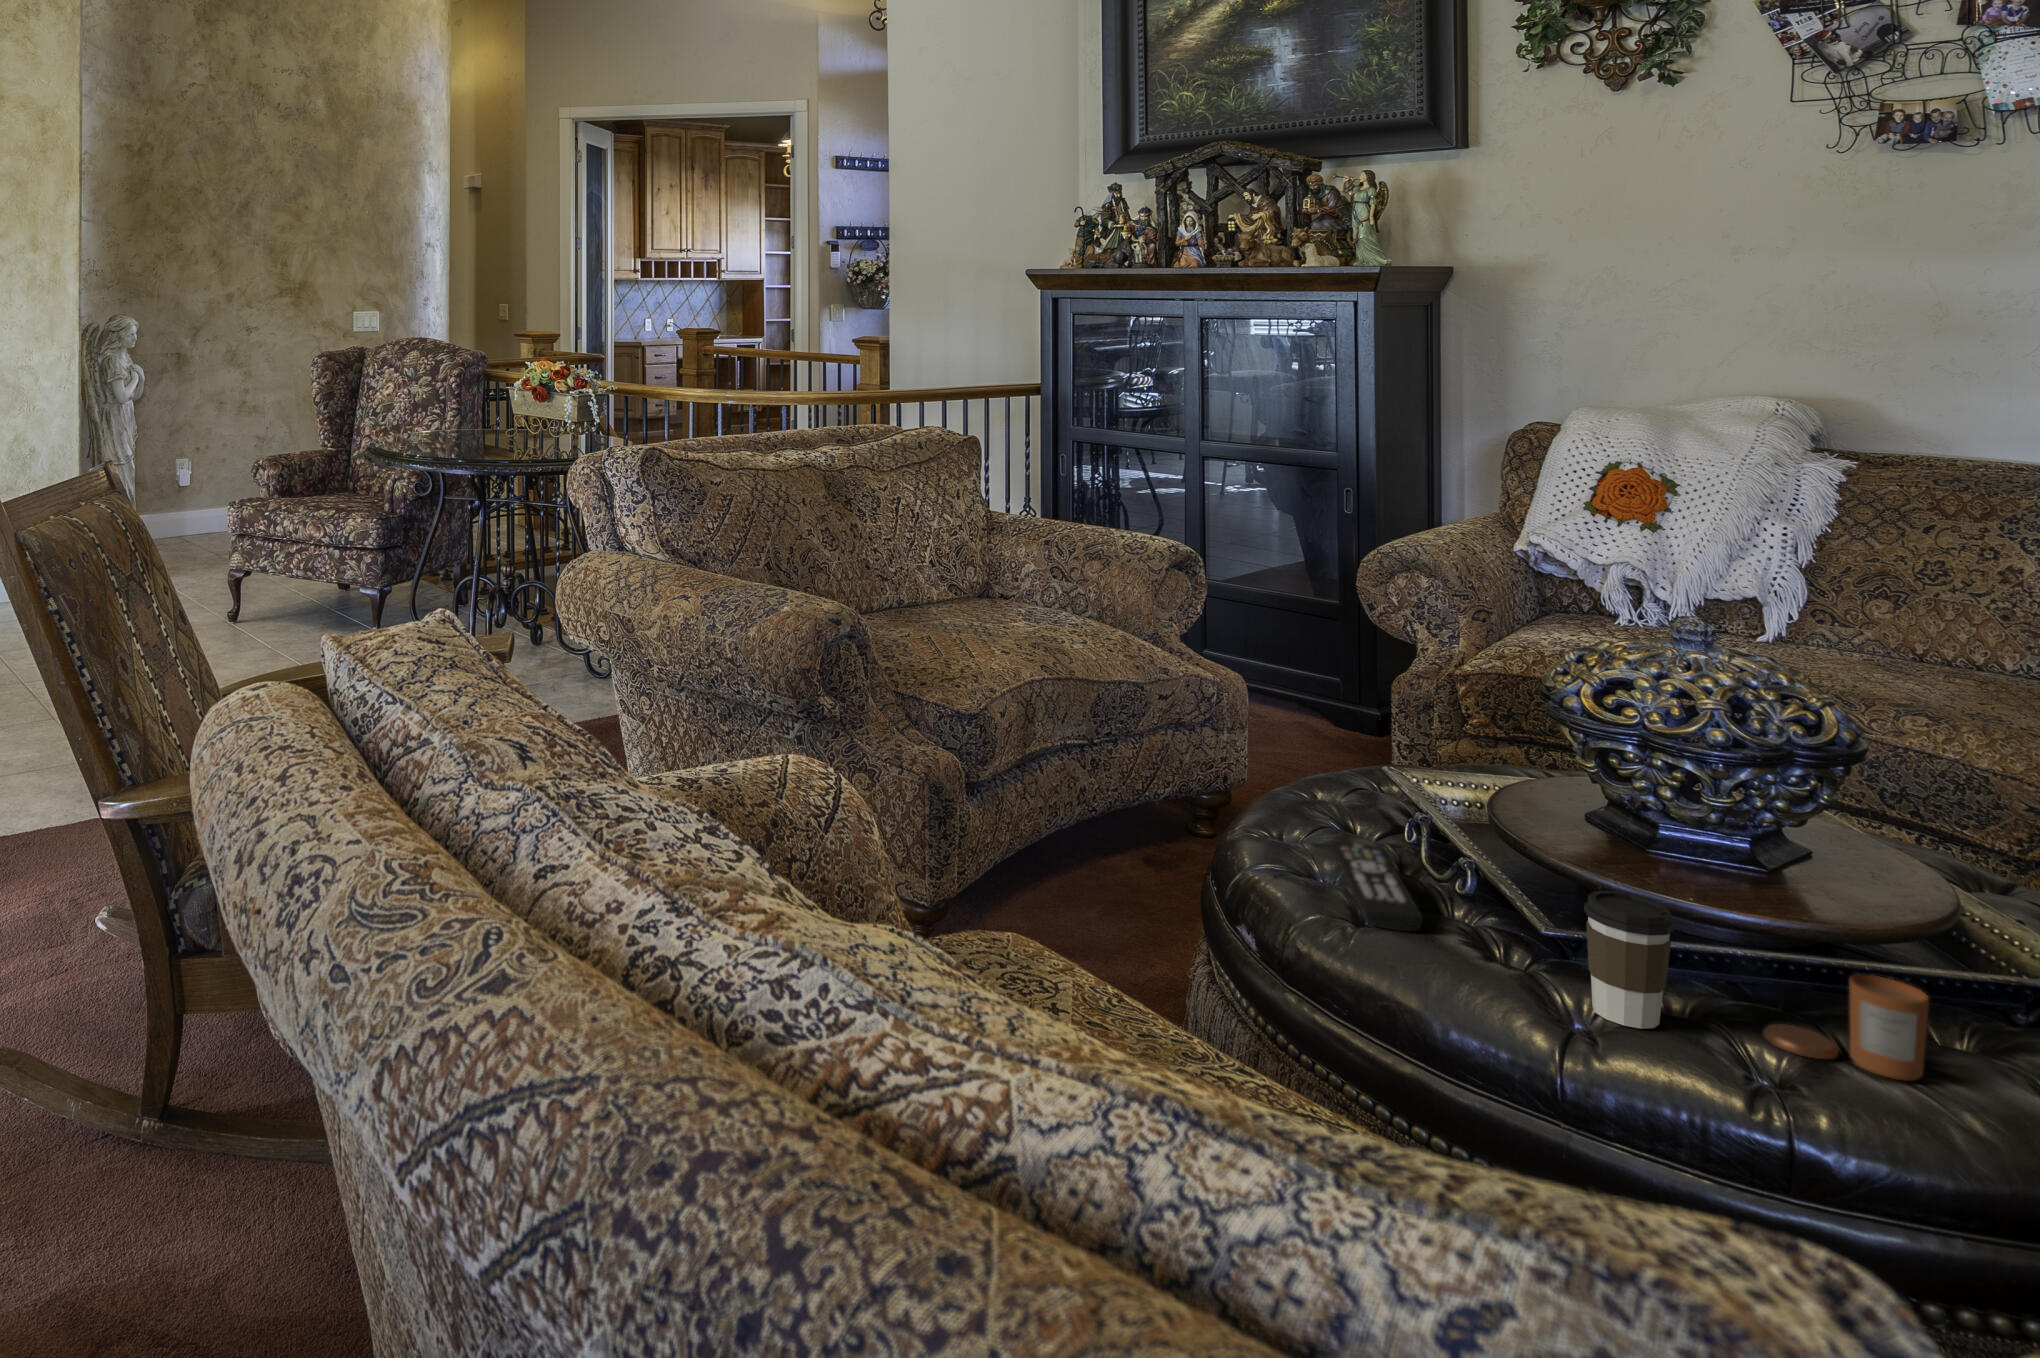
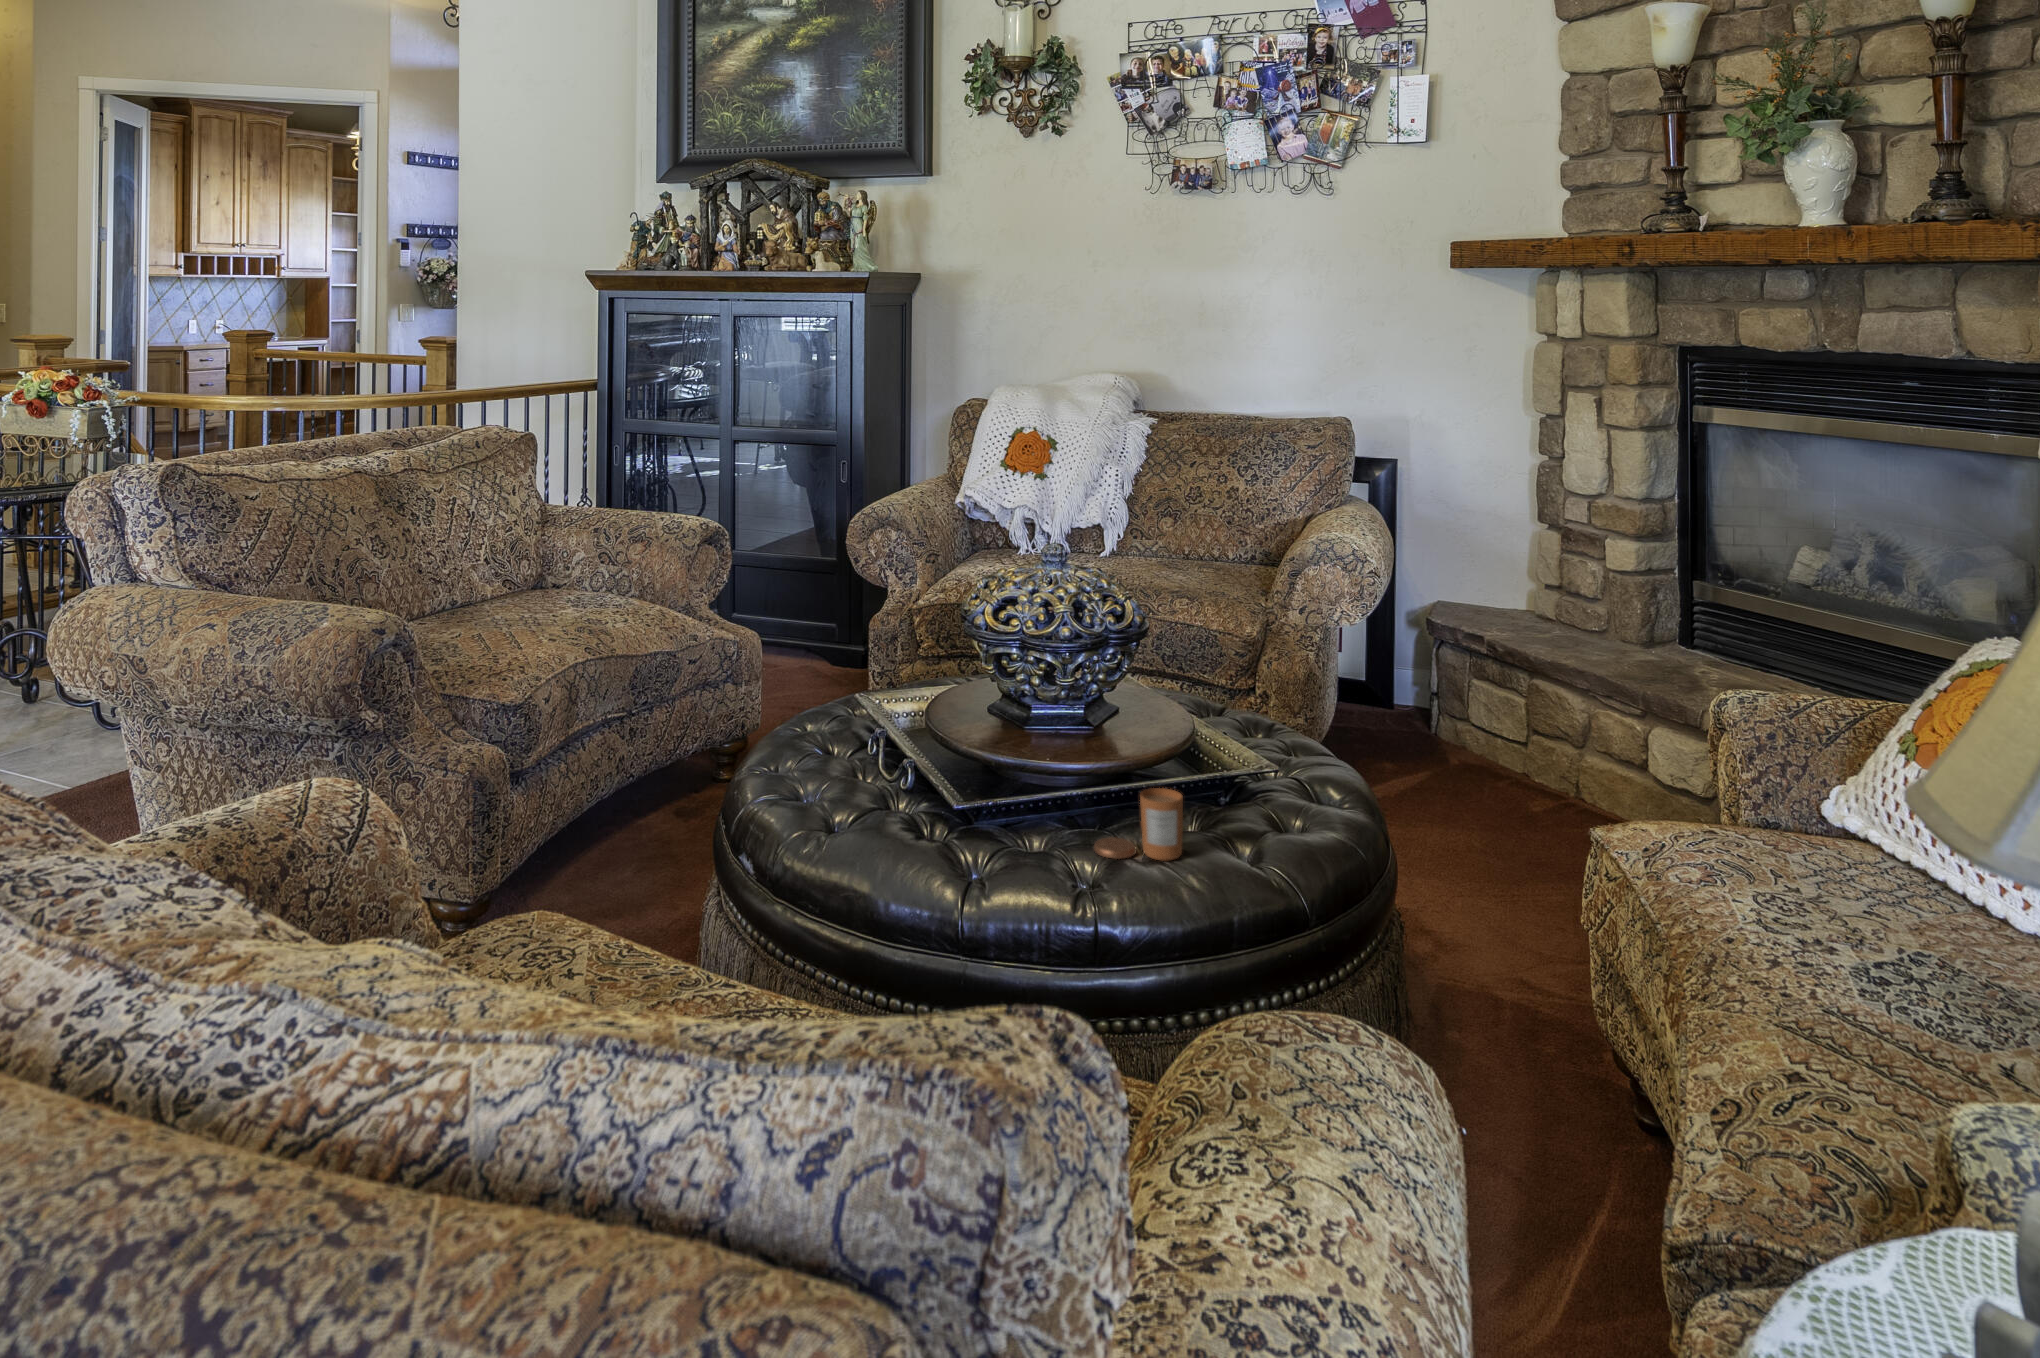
remote control: present [1331,841,1423,931] -> none [812,761,877,830]
coffee cup: present [1584,891,1674,1029] -> none [981,762,1038,866]

